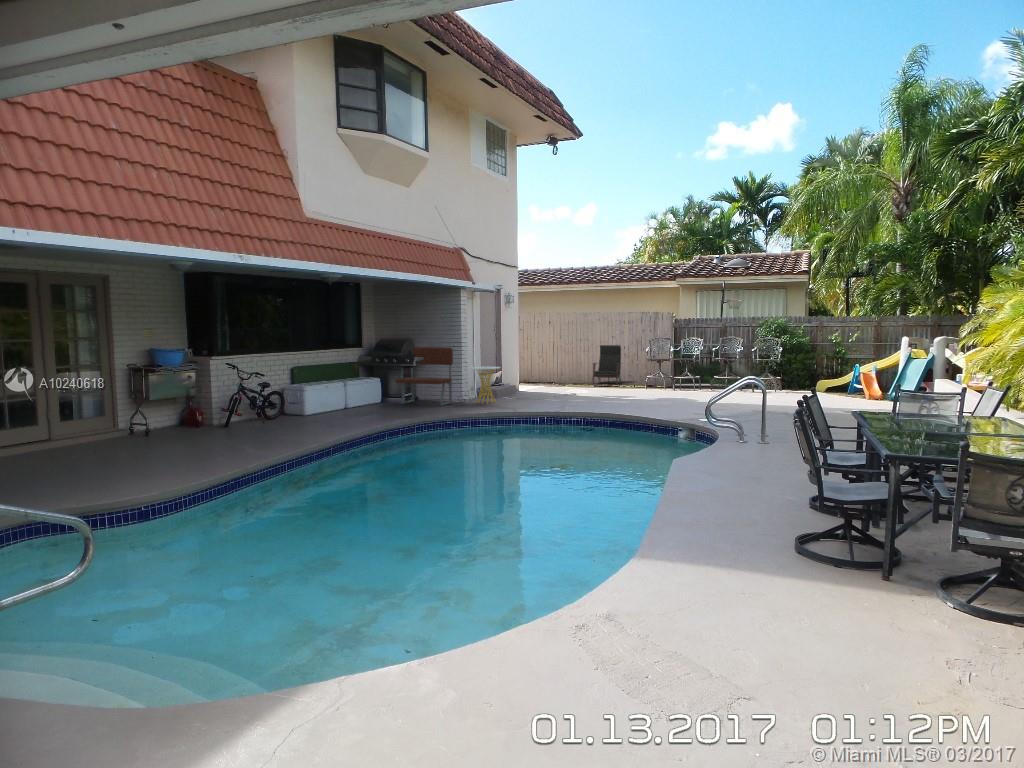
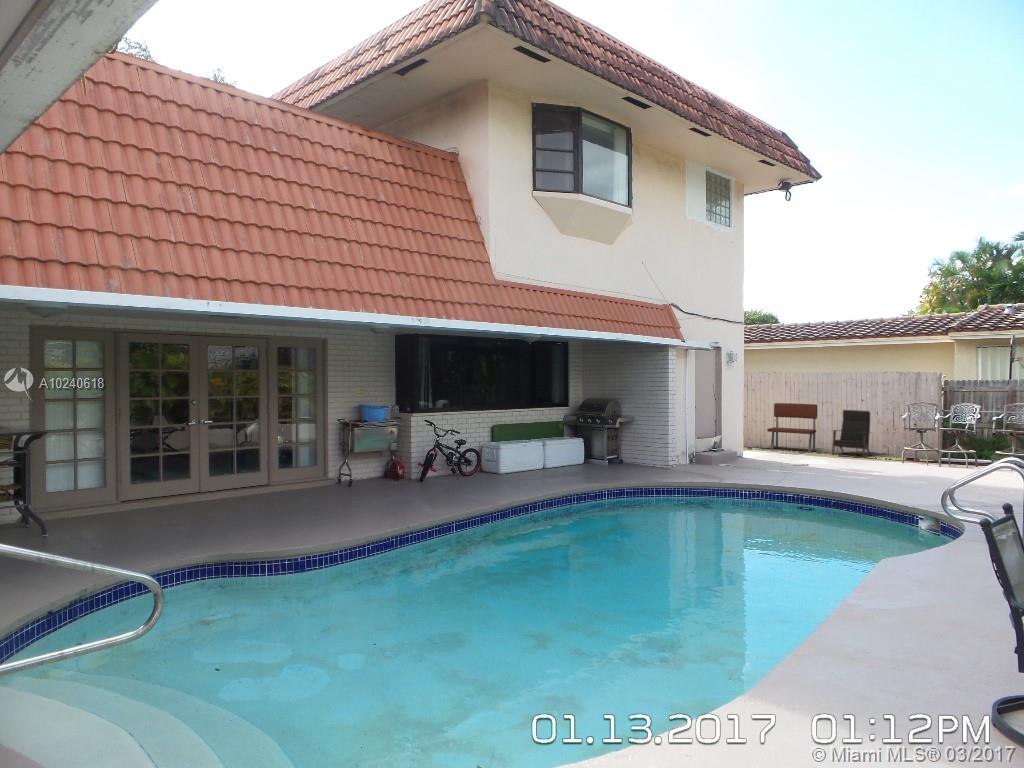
bench: present [395,347,453,406] -> present [767,403,817,452]
side table: present [471,367,500,403] -> none [675,431,710,473]

